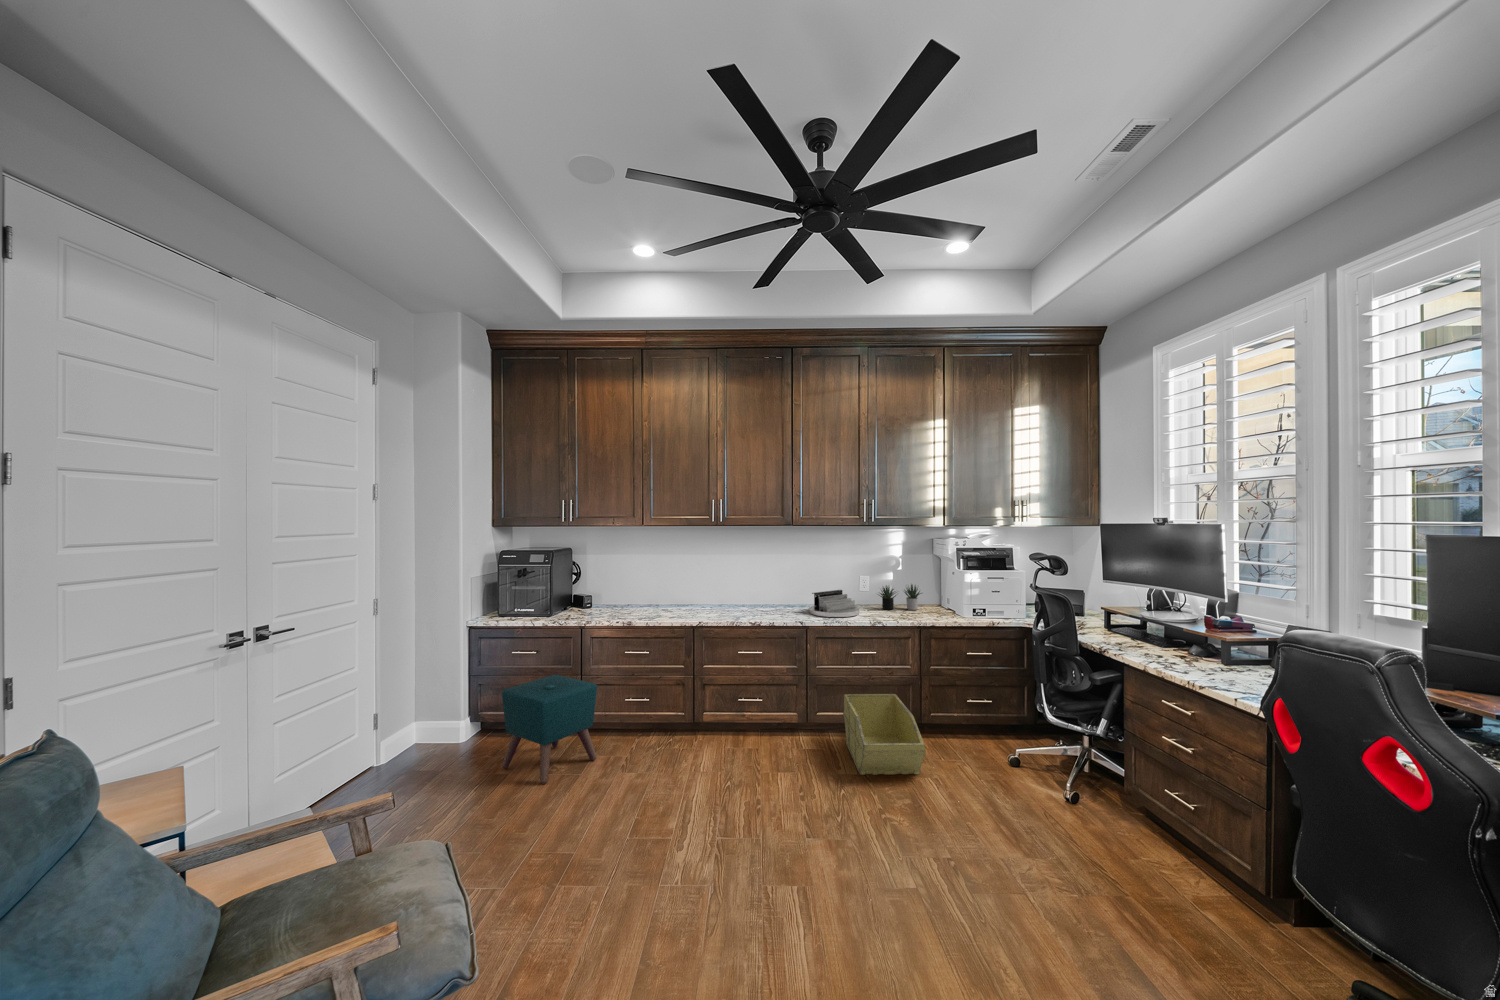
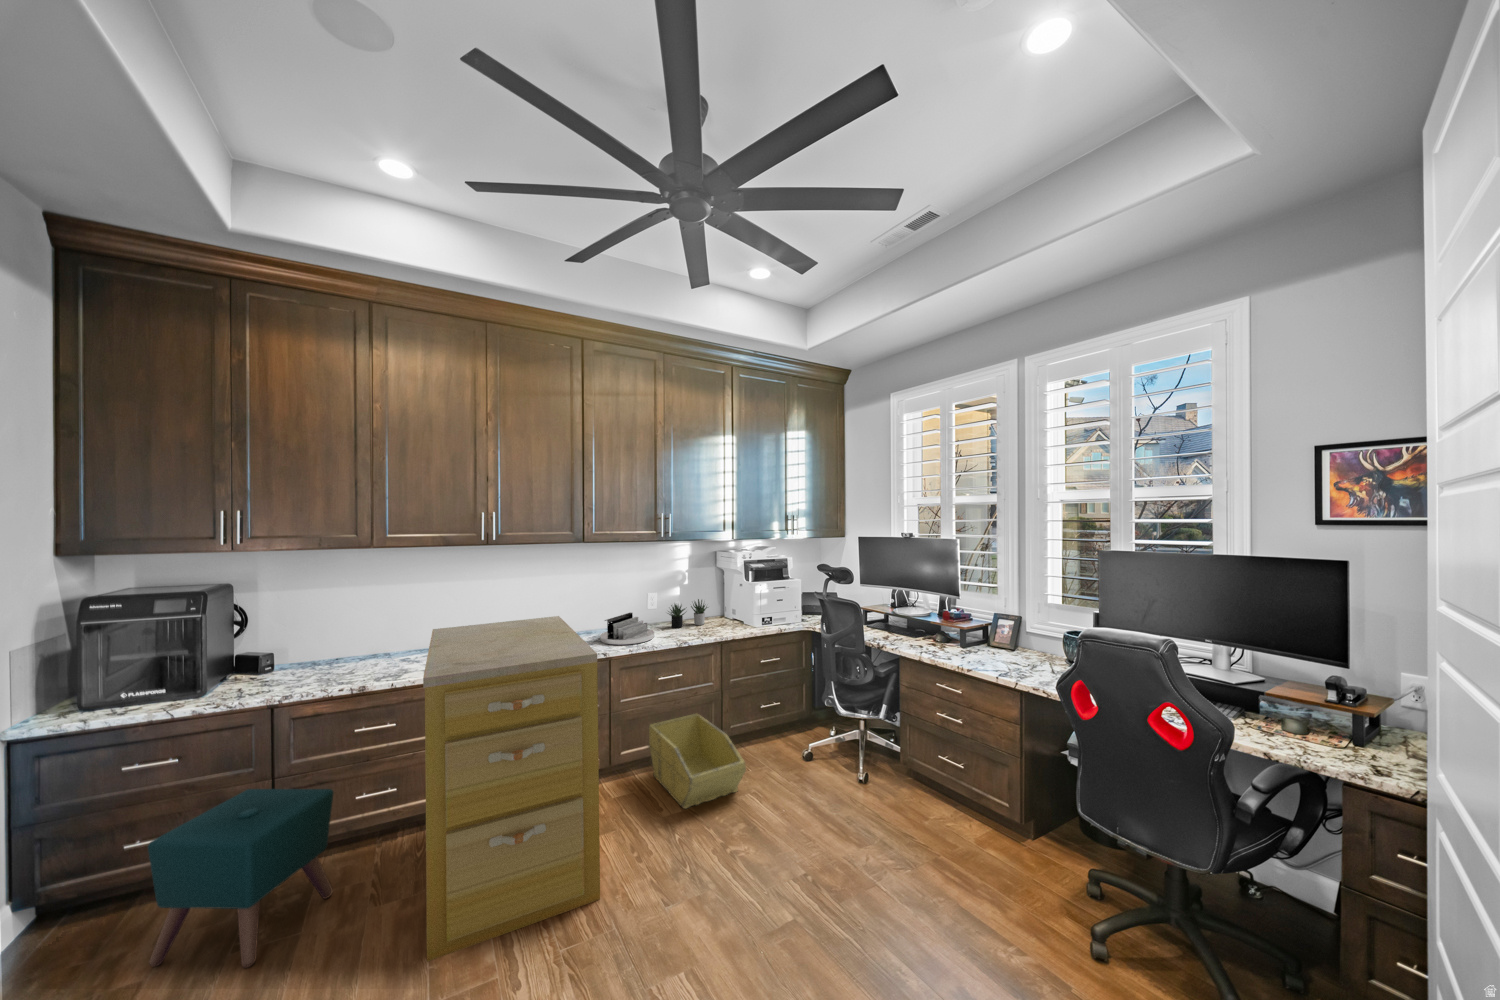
filing cabinet: none [632,581,763,817] -> present [423,616,600,962]

